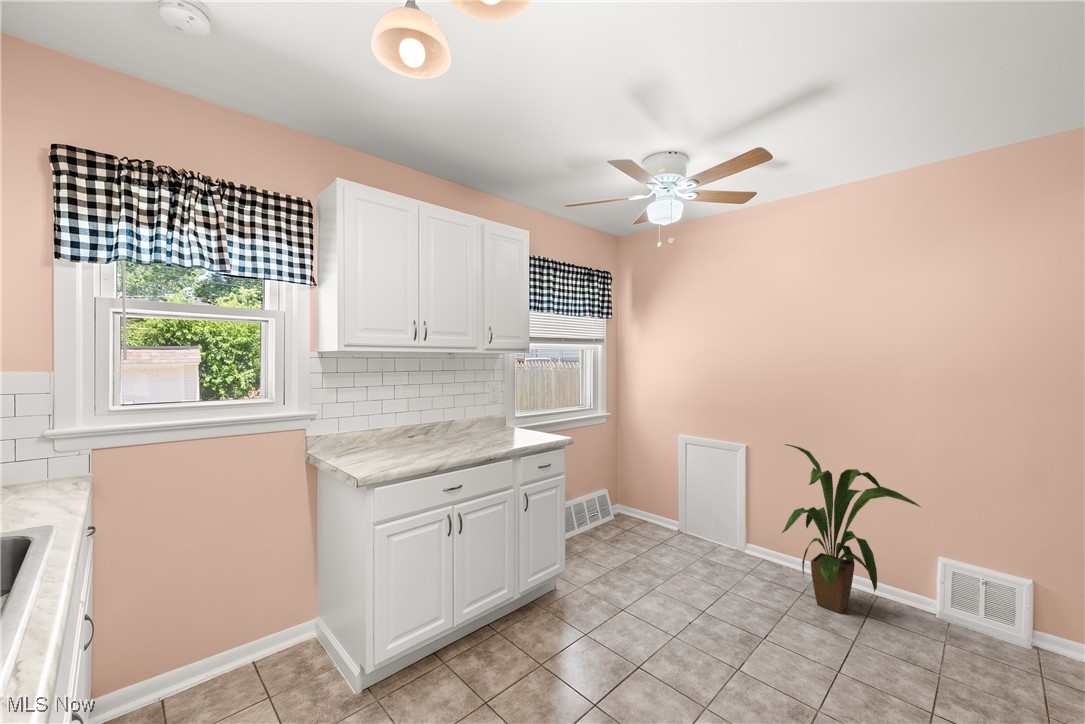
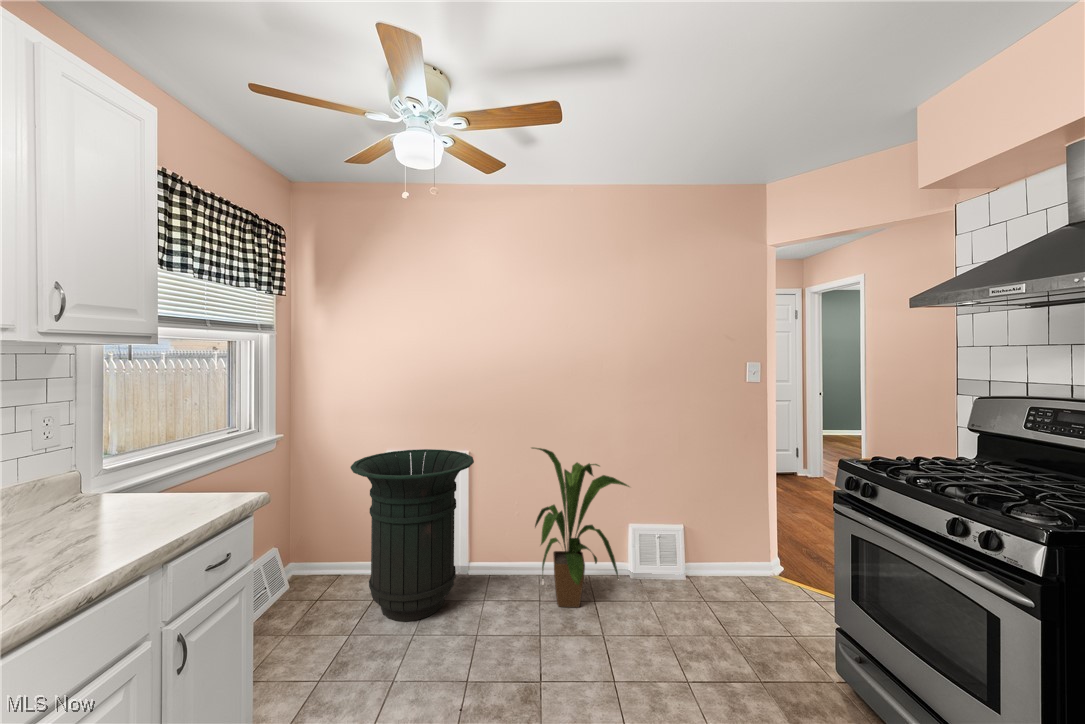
trash can: none [640,436,739,568] -> present [350,449,474,621]

